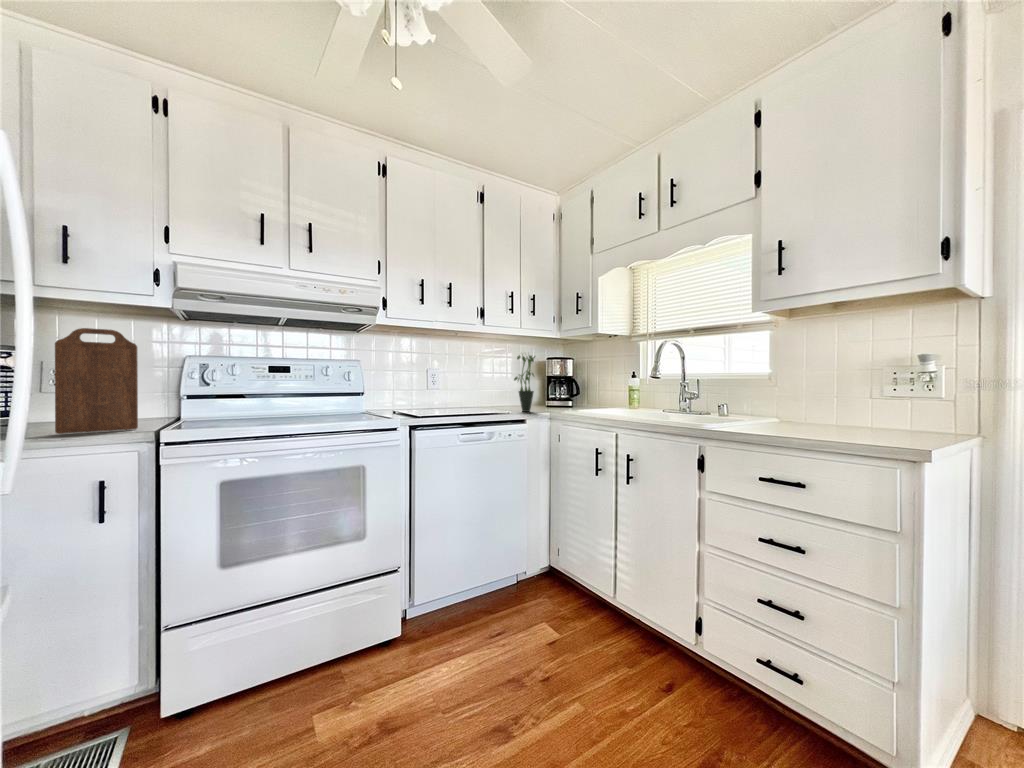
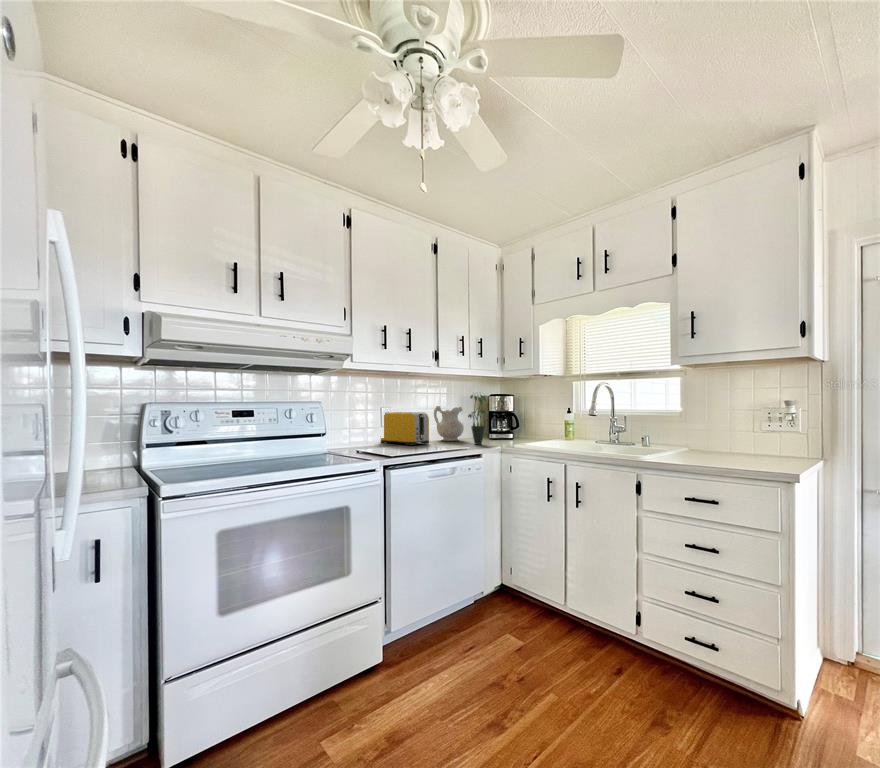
cutting board: present [55,328,138,434] -> none [136,386,191,473]
ceramic pitcher: none [480,369,514,408] -> present [434,406,464,441]
toaster: none [418,374,470,411] -> present [381,412,429,445]

